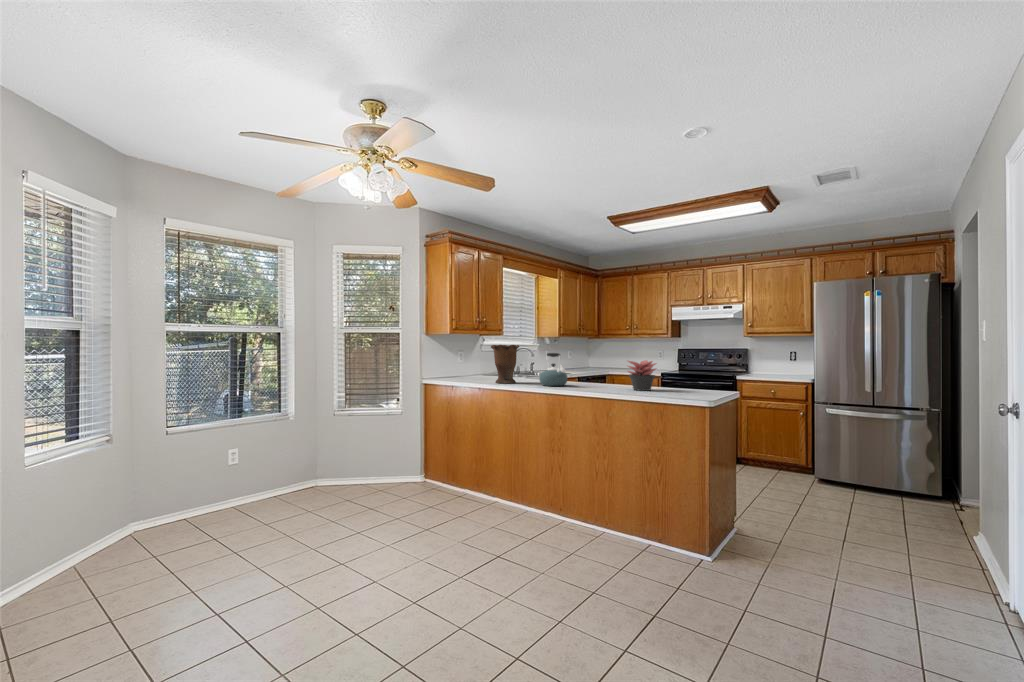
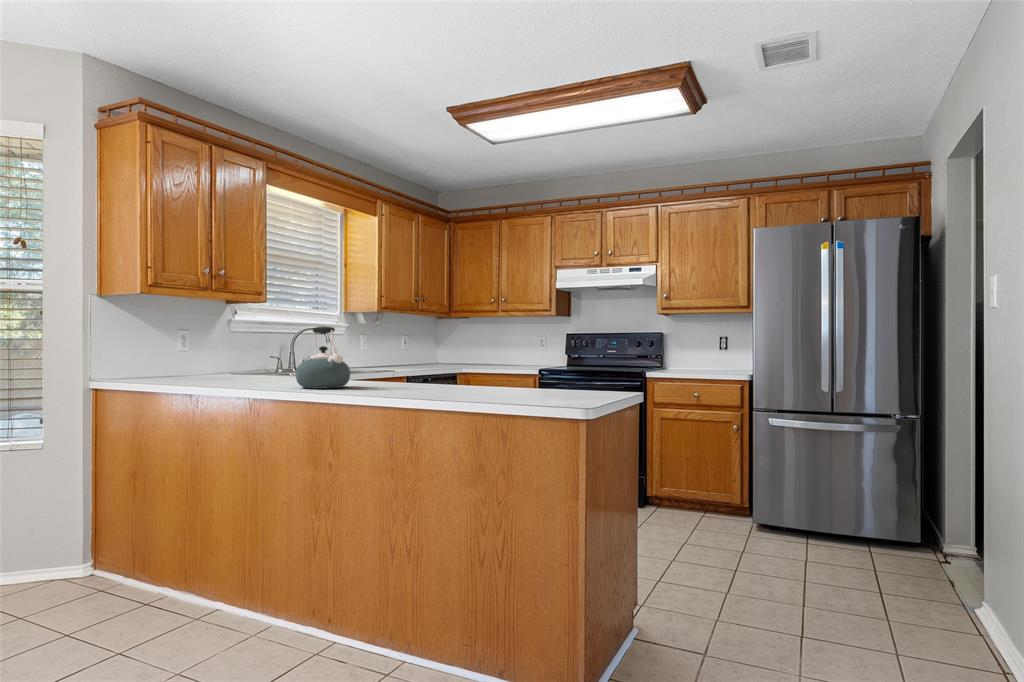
vase: present [491,345,519,383] -> none [208,311,267,385]
succulent plant: present [628,360,656,391] -> none [451,338,505,393]

